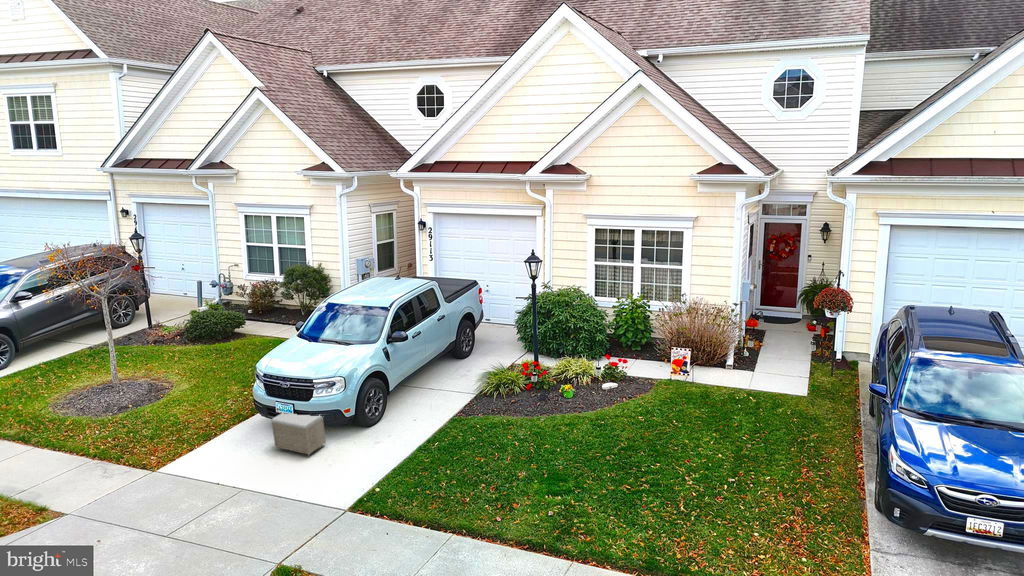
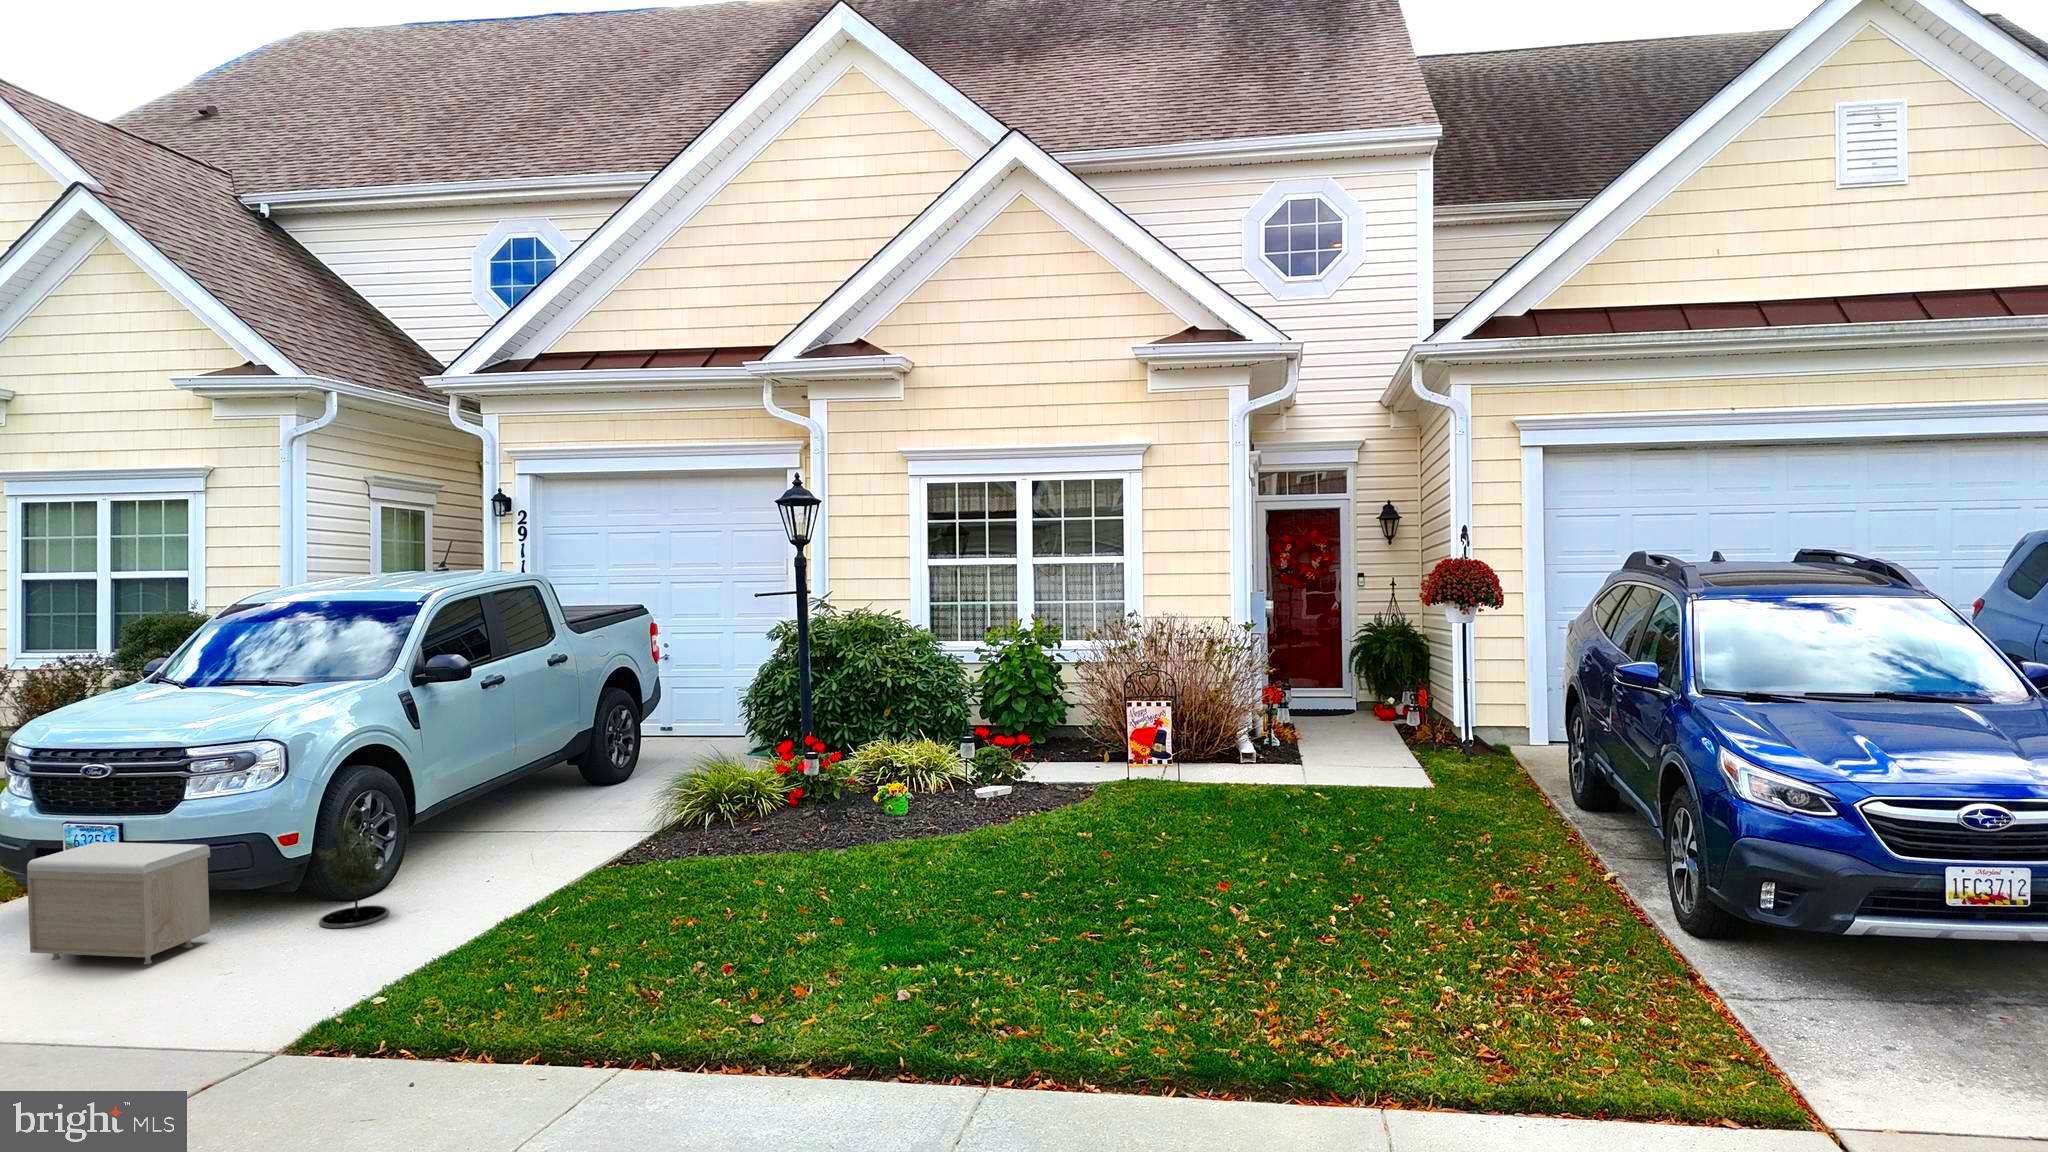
potted tree: none [356,404,381,444] -> present [316,812,389,928]

